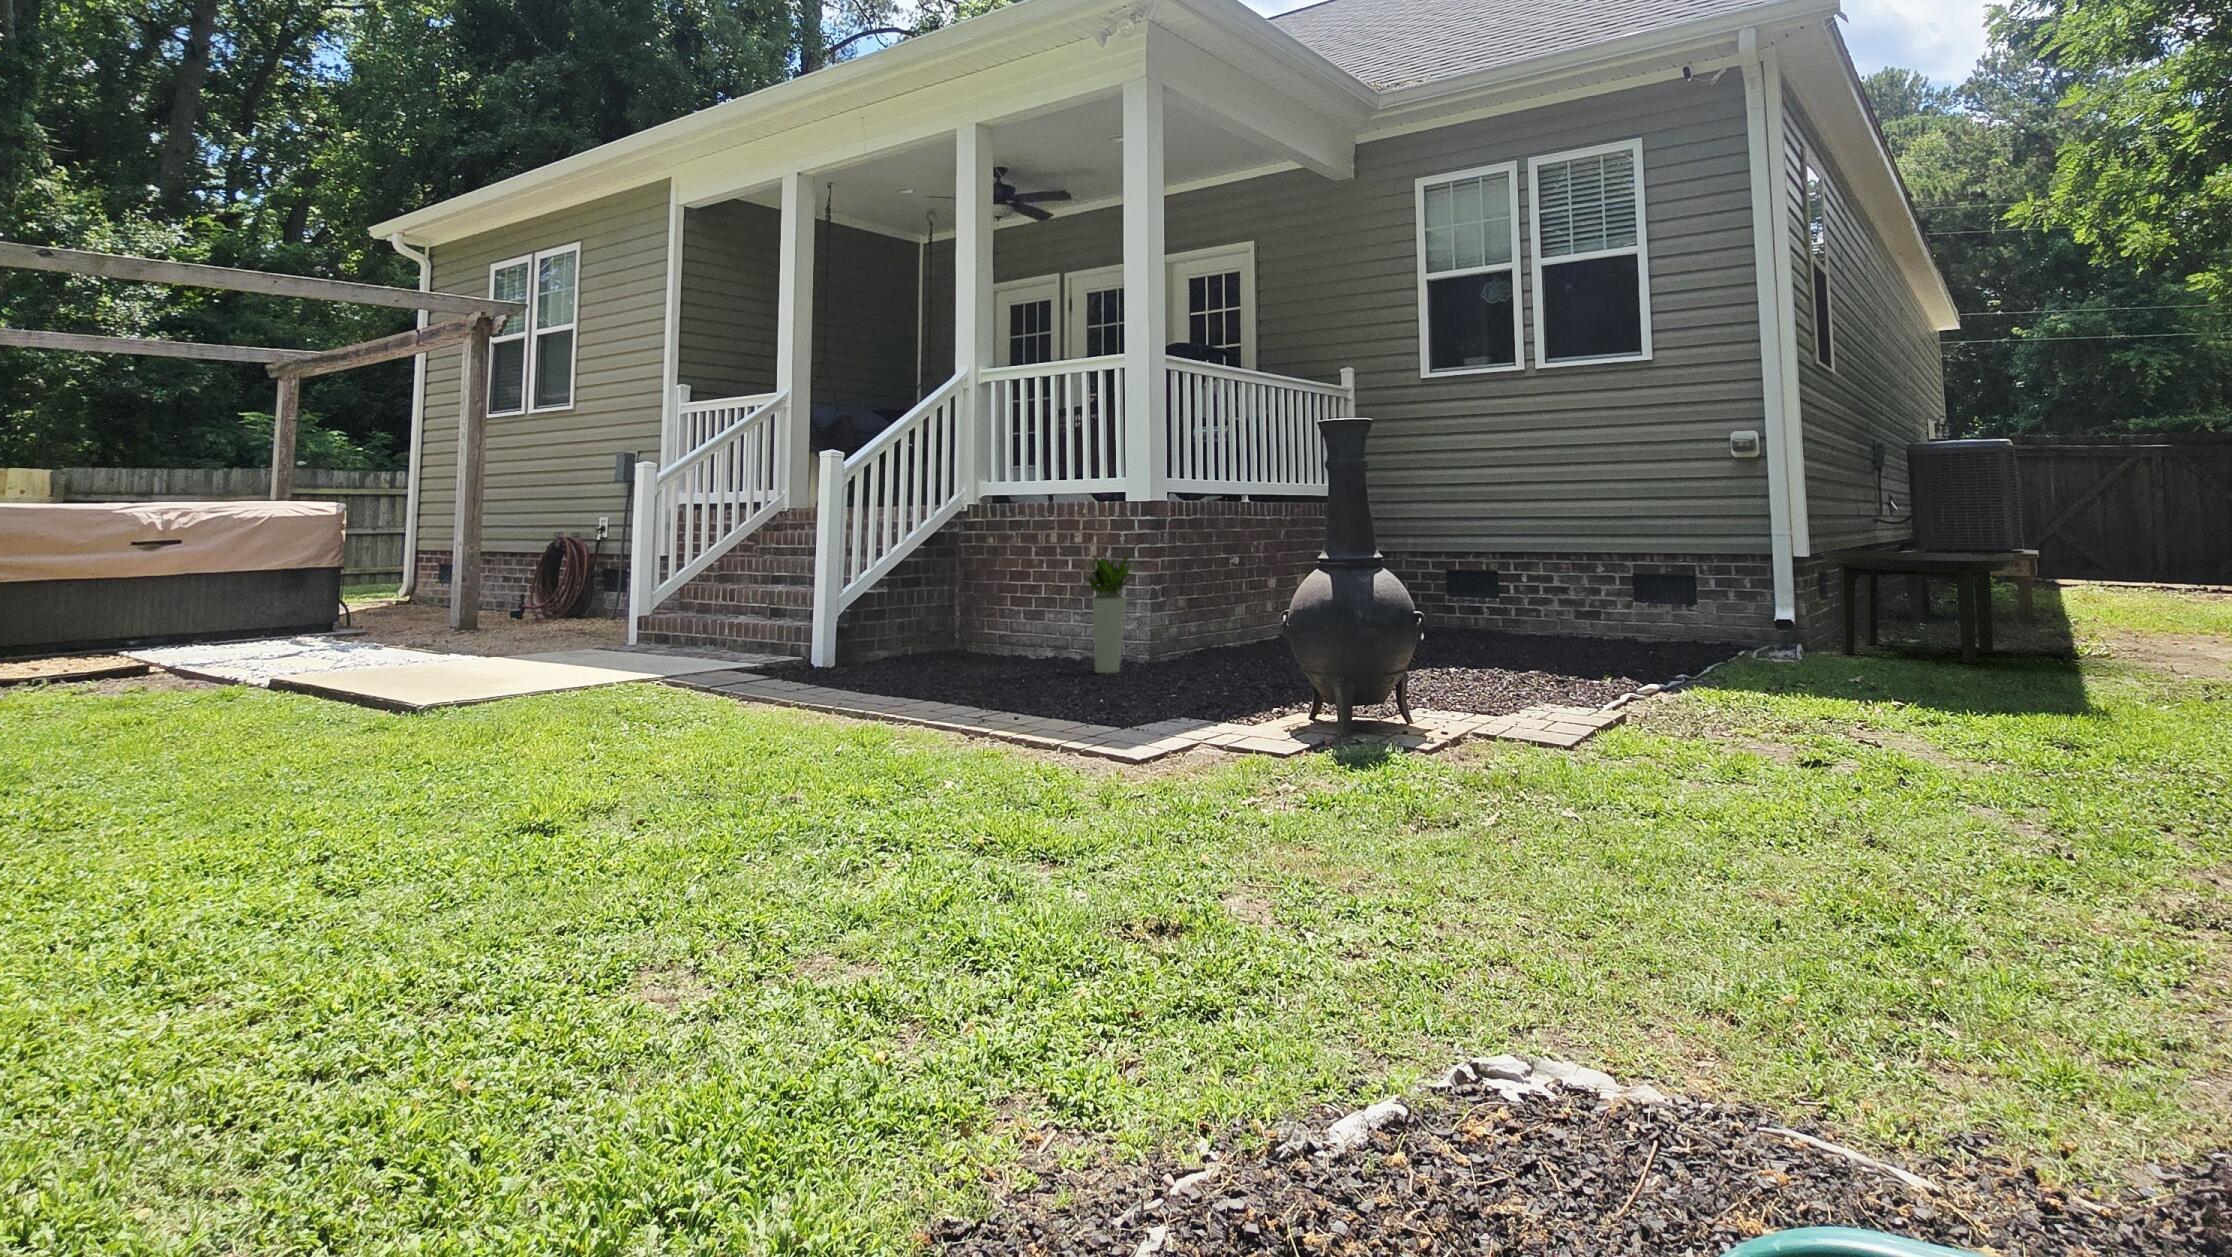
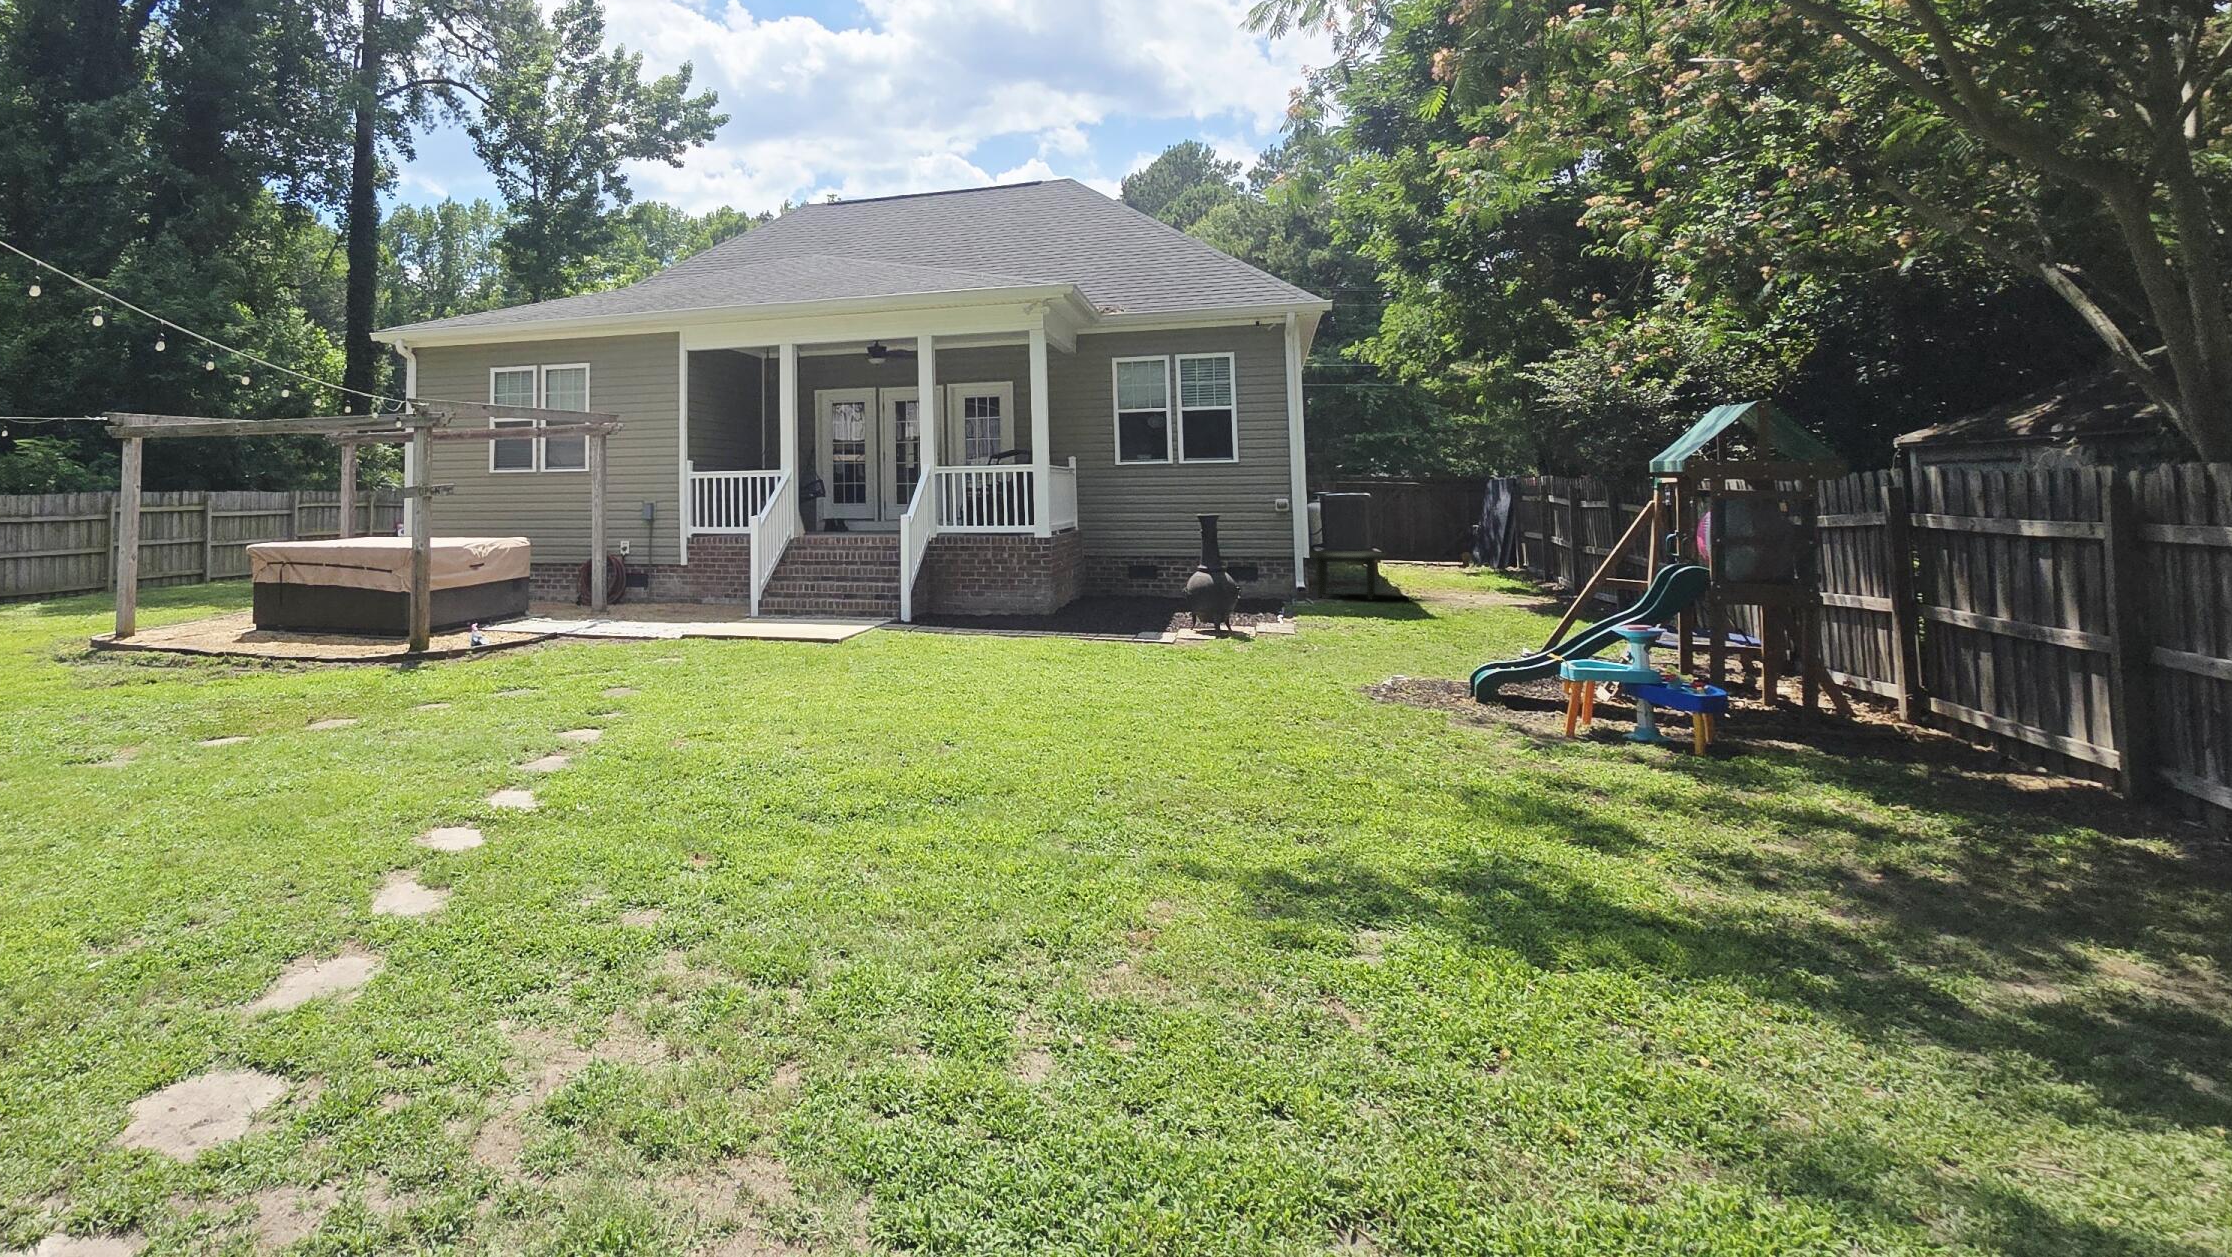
planter: present [1087,556,1133,673] -> none [1022,559,1049,614]

